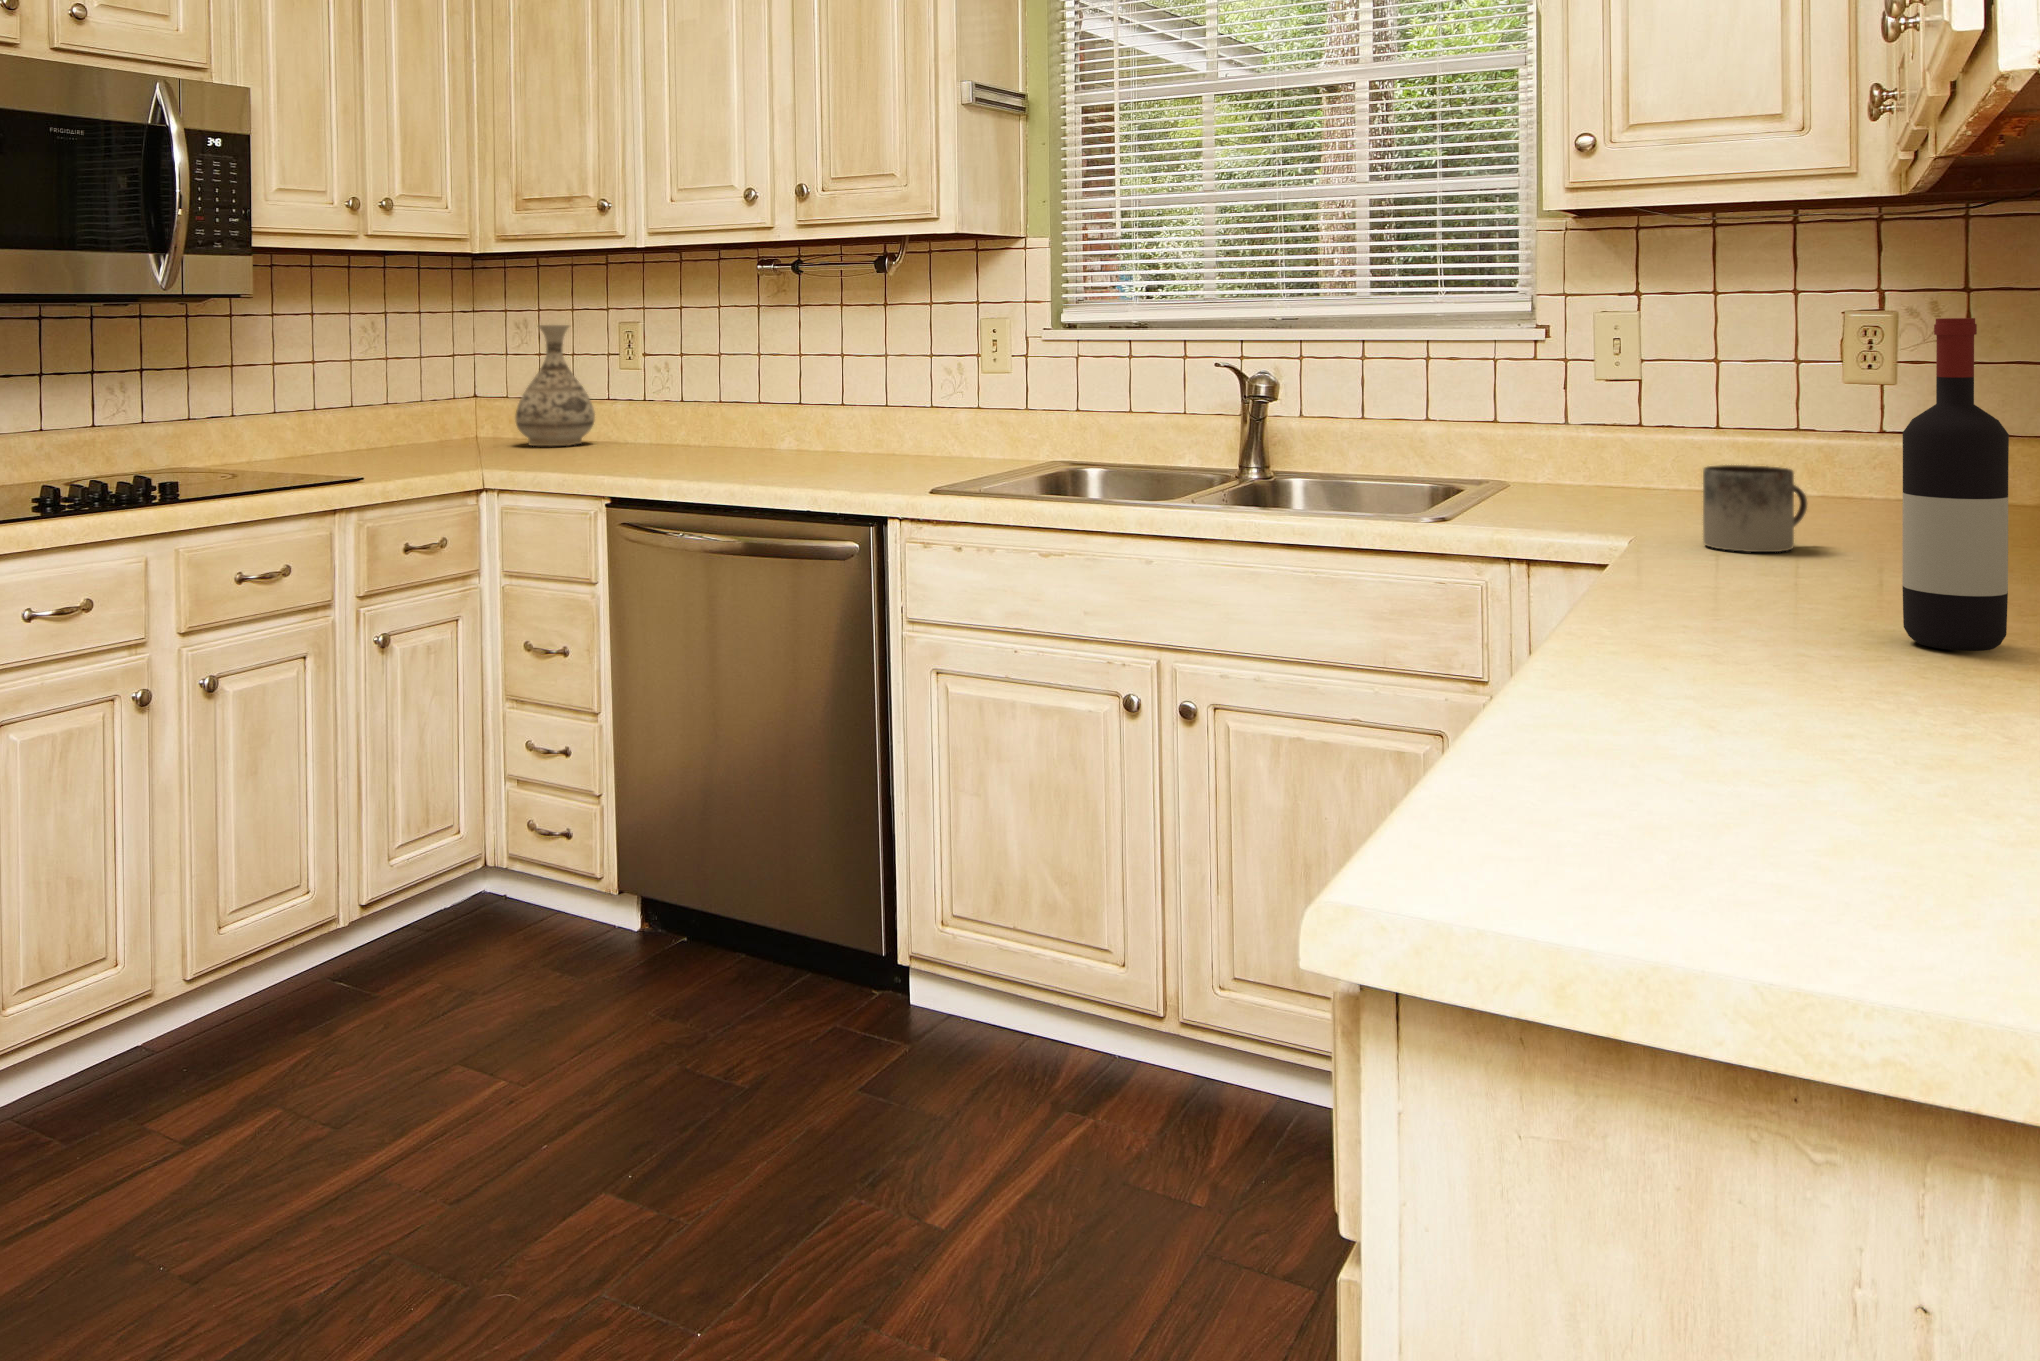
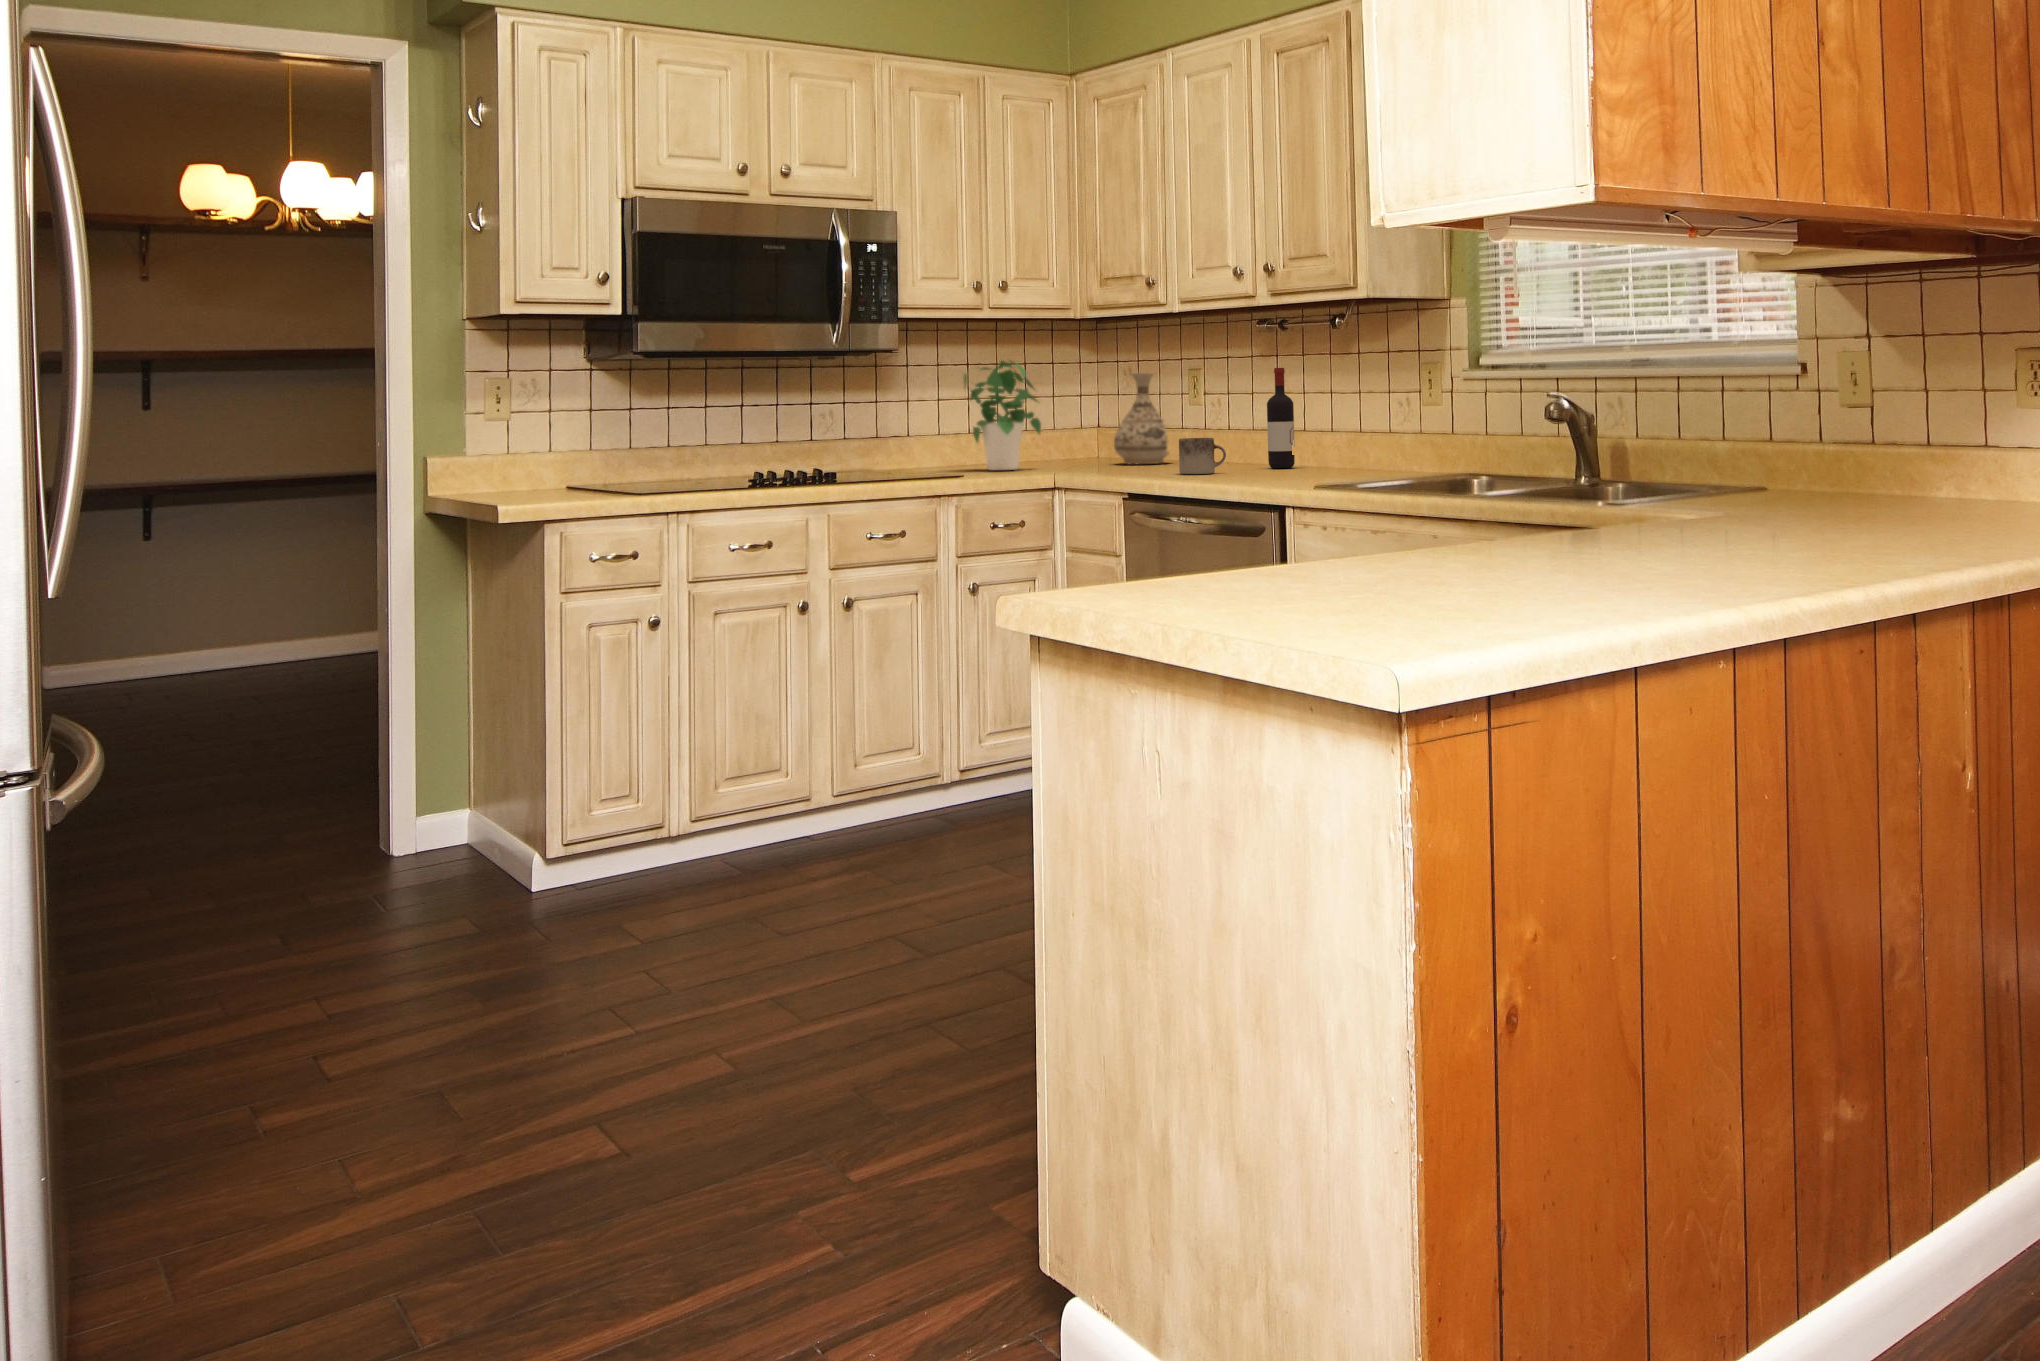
potted plant: none [310,306,430,461] -> present [964,361,1041,470]
wine bottle: present [1902,318,2009,651] -> present [1267,368,1295,468]
mug: present [1703,465,1807,552] -> present [1179,438,1226,474]

